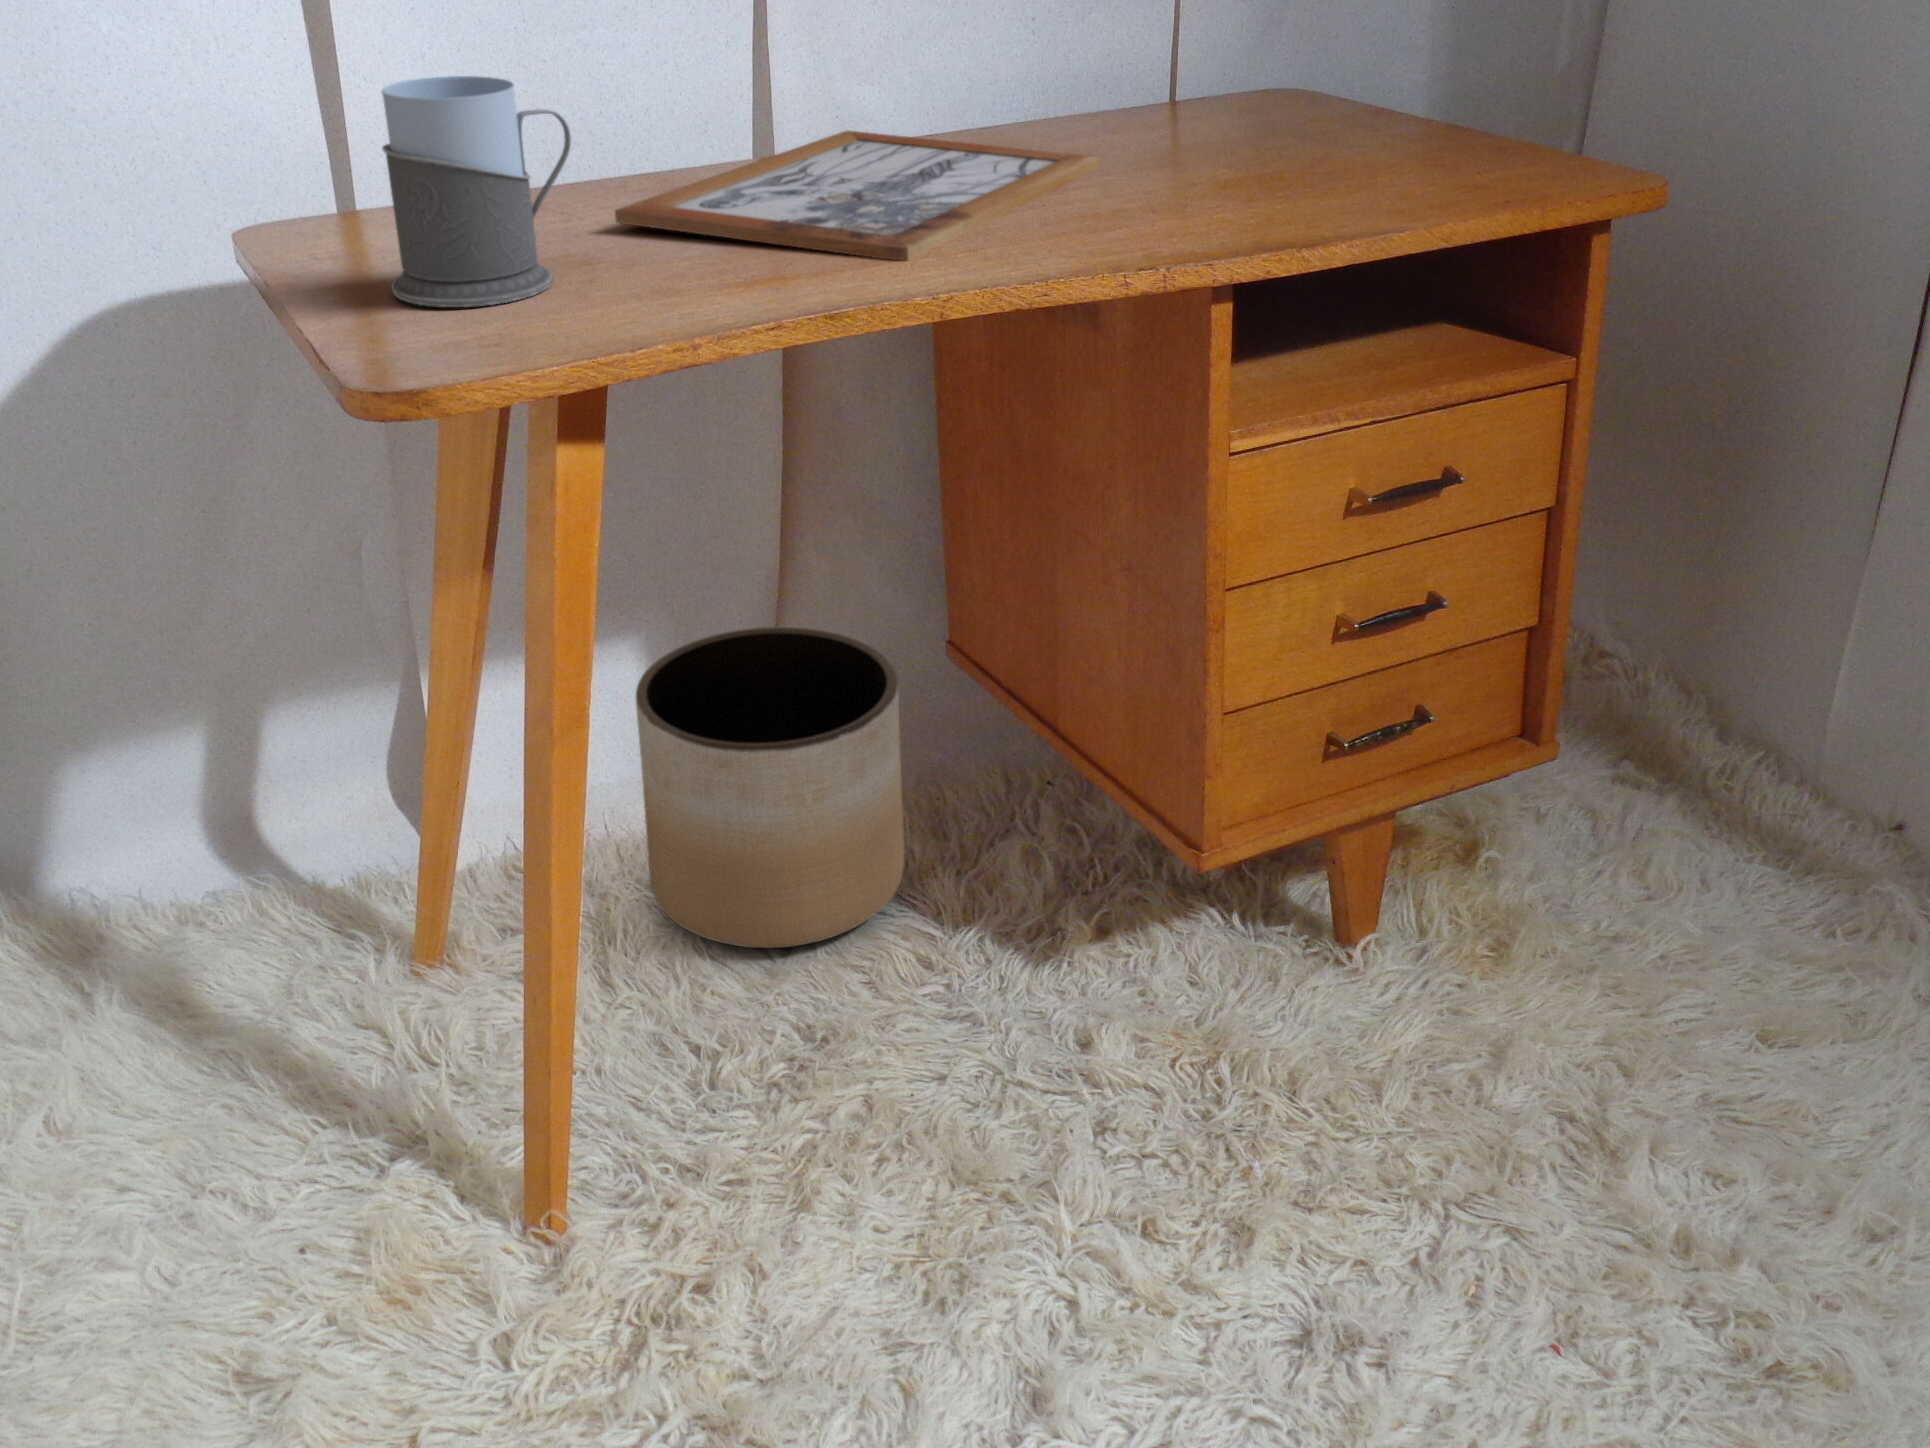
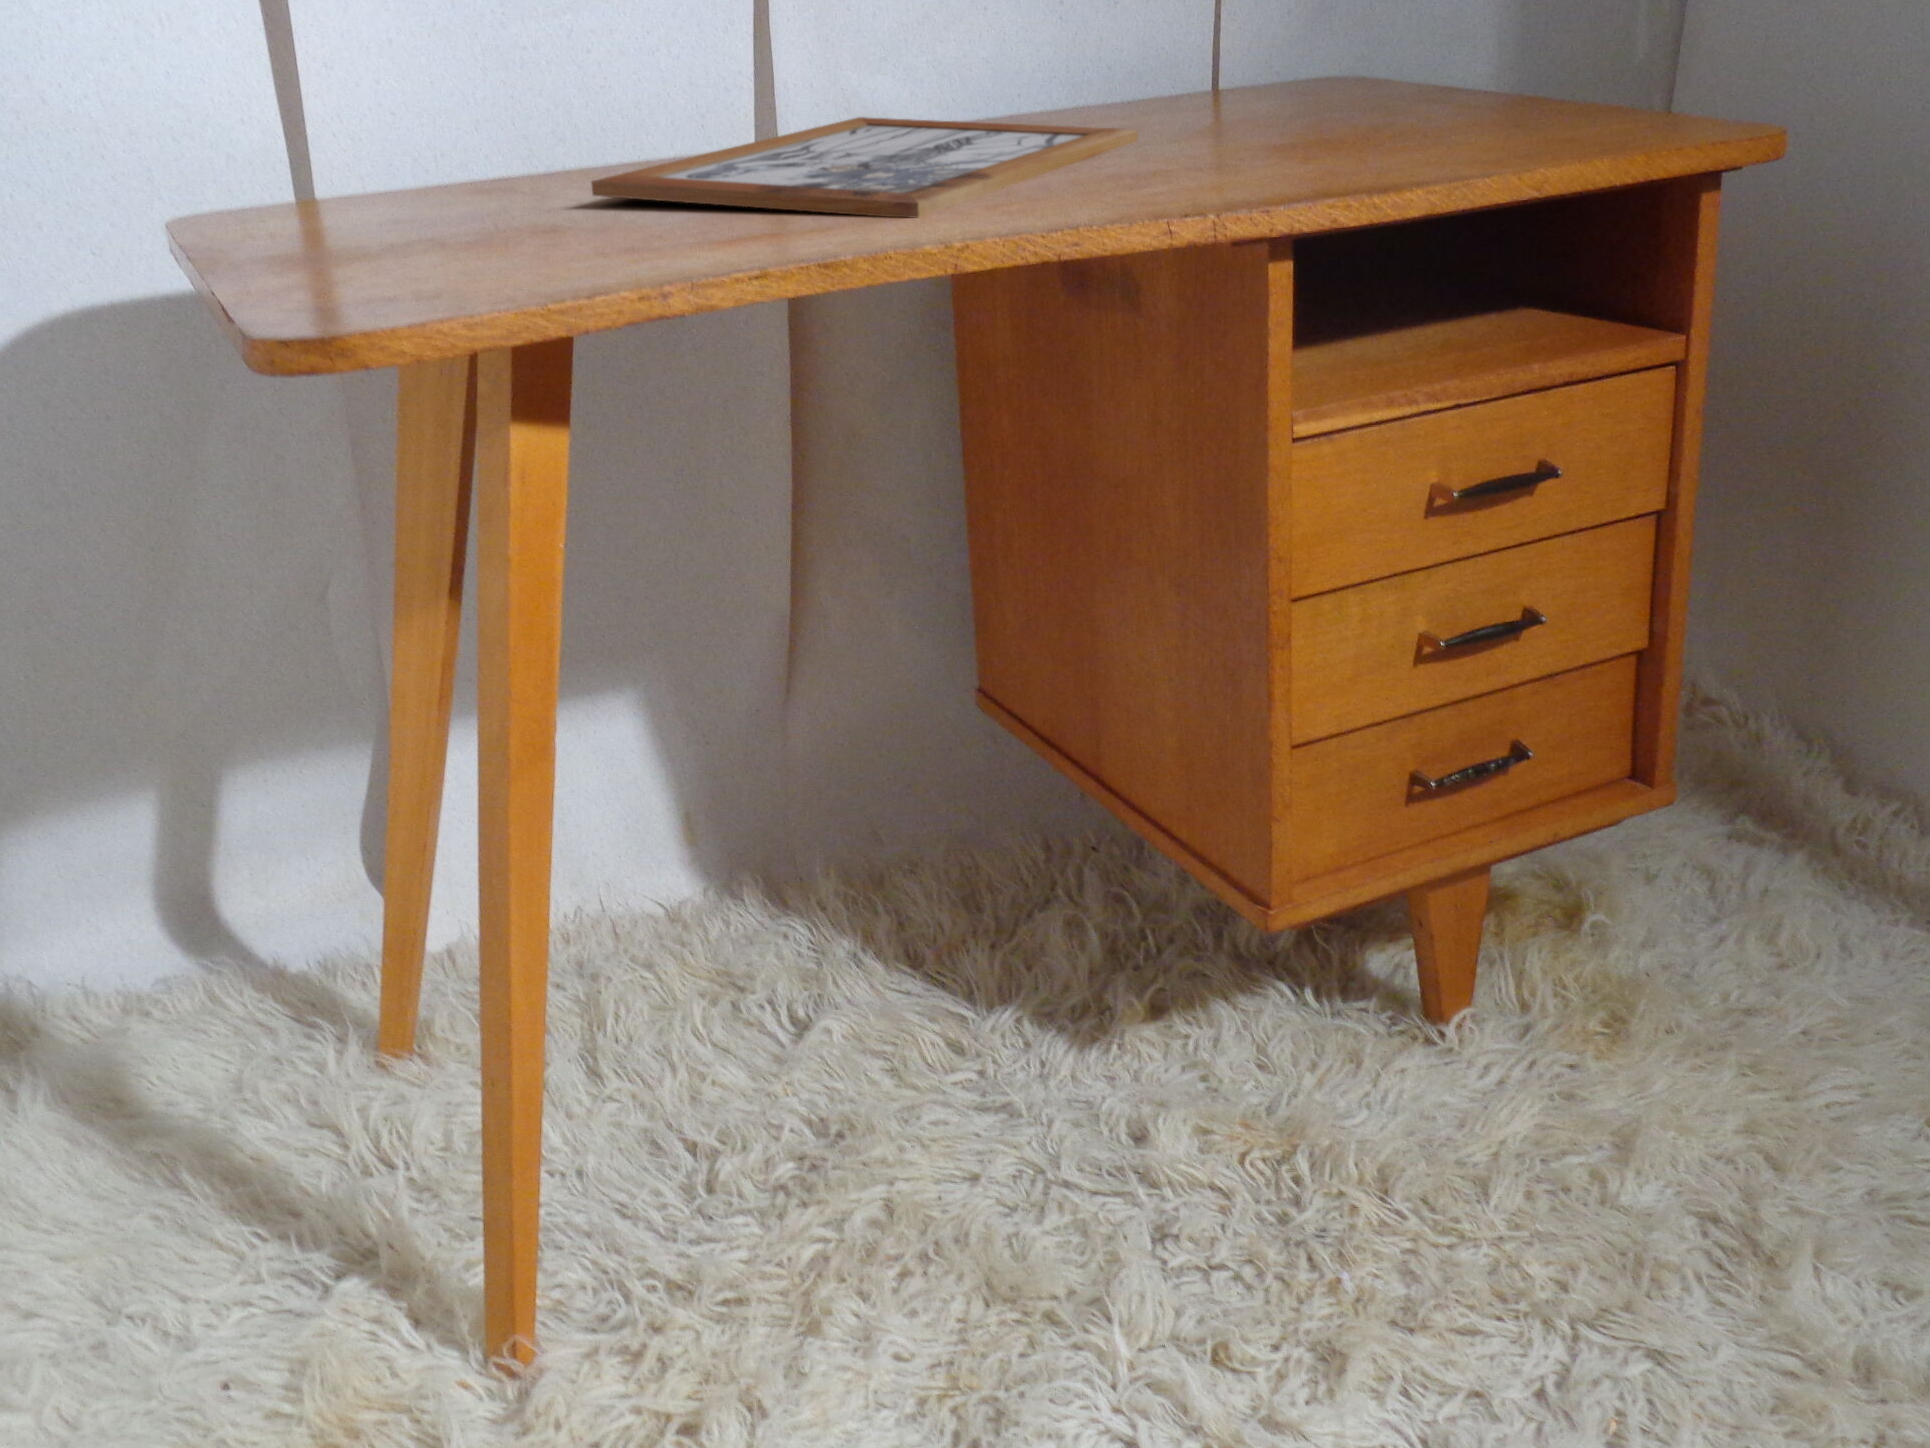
mug: present [382,76,571,307] -> none [315,14,534,268]
planter: present [636,627,904,948] -> none [627,673,931,1032]

